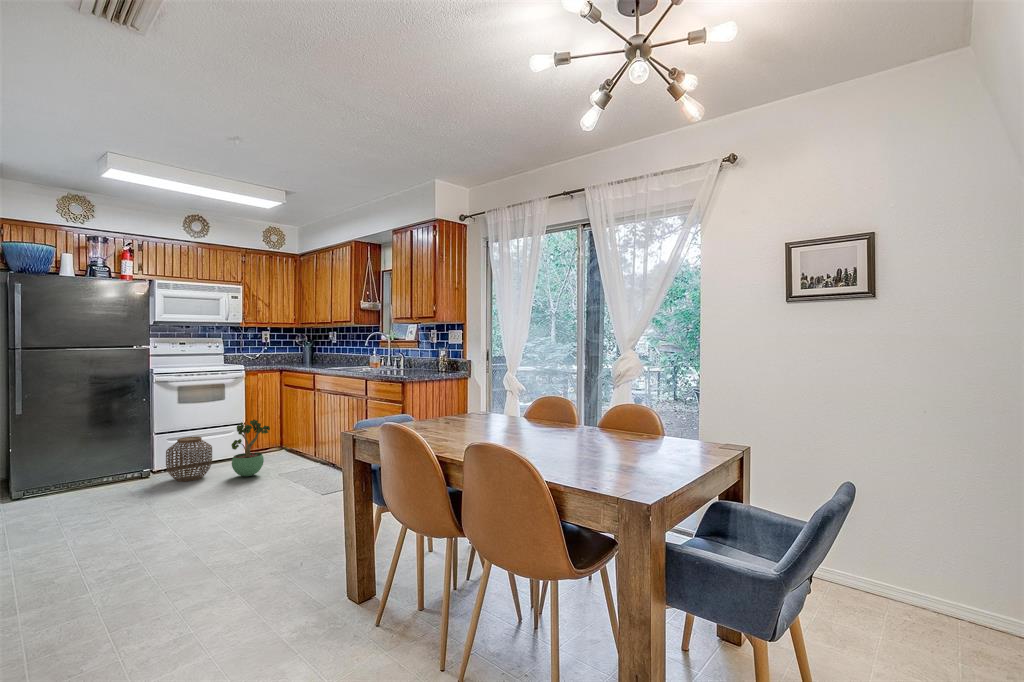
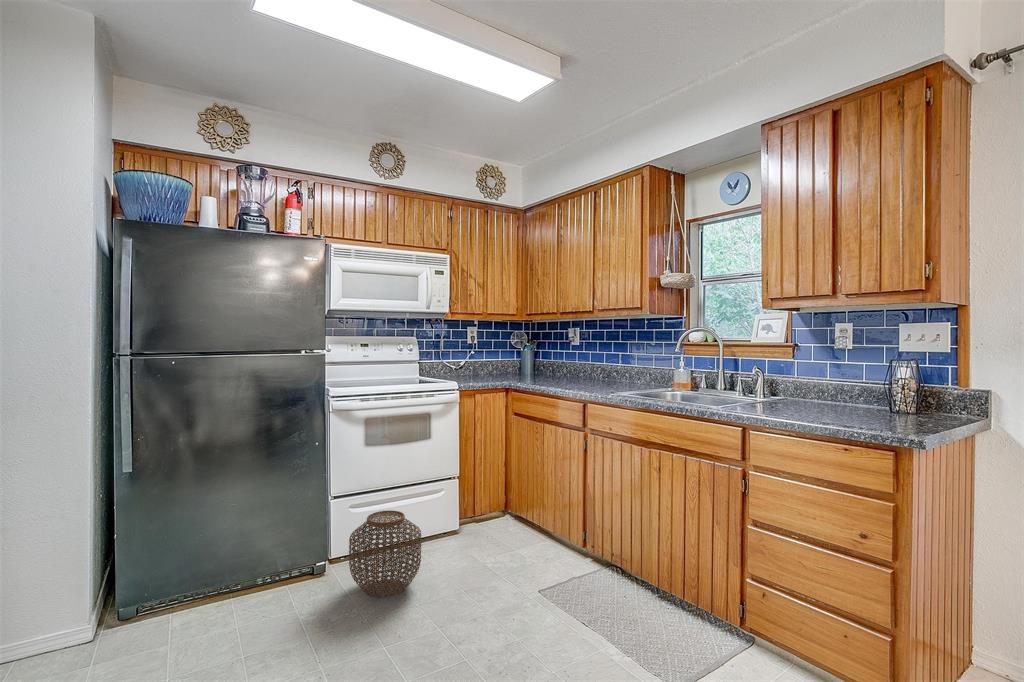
potted plant: present [231,419,270,476] -> none [455,487,517,594]

